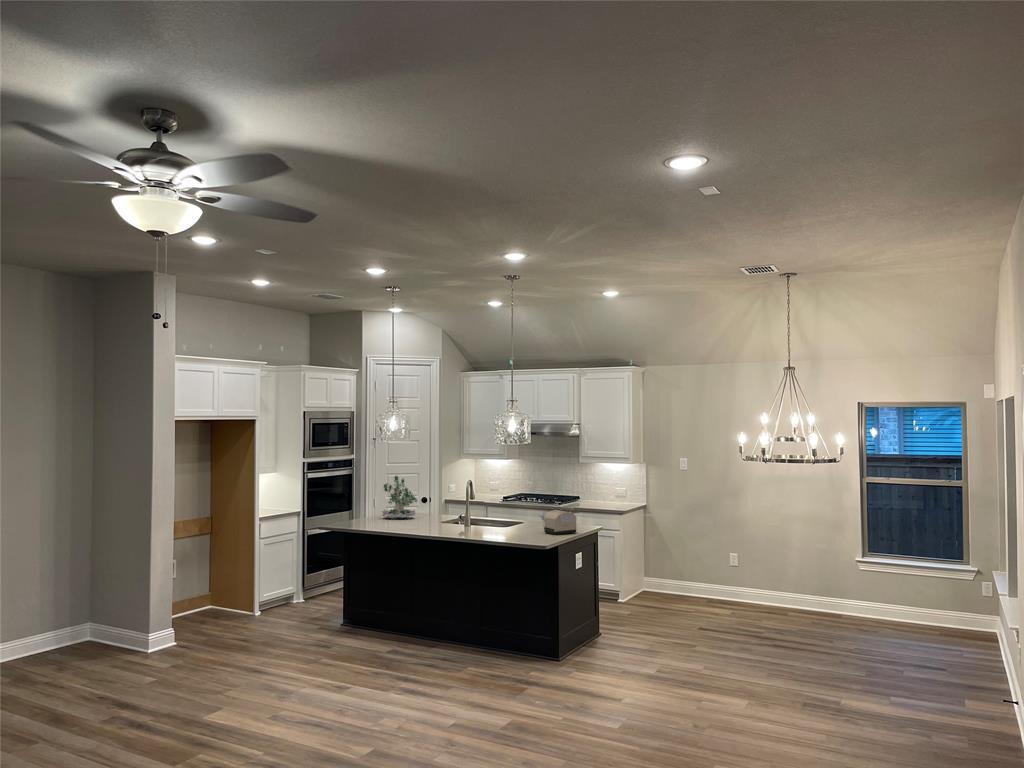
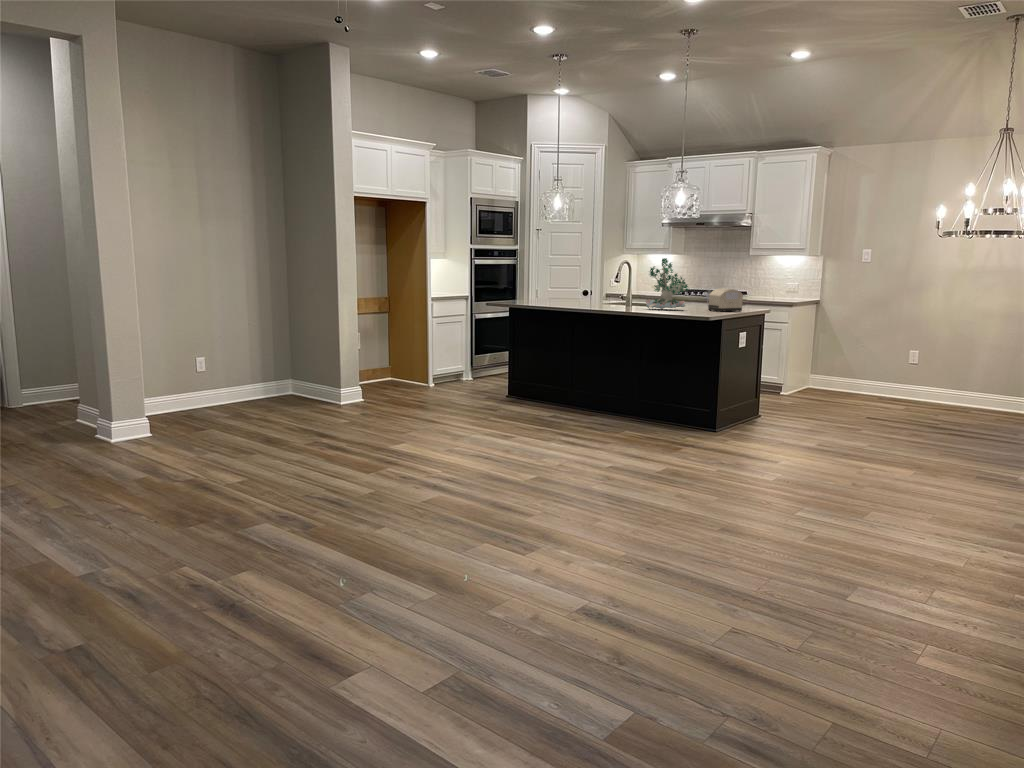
plant: present [382,476,417,518] -> present [646,258,688,309]

